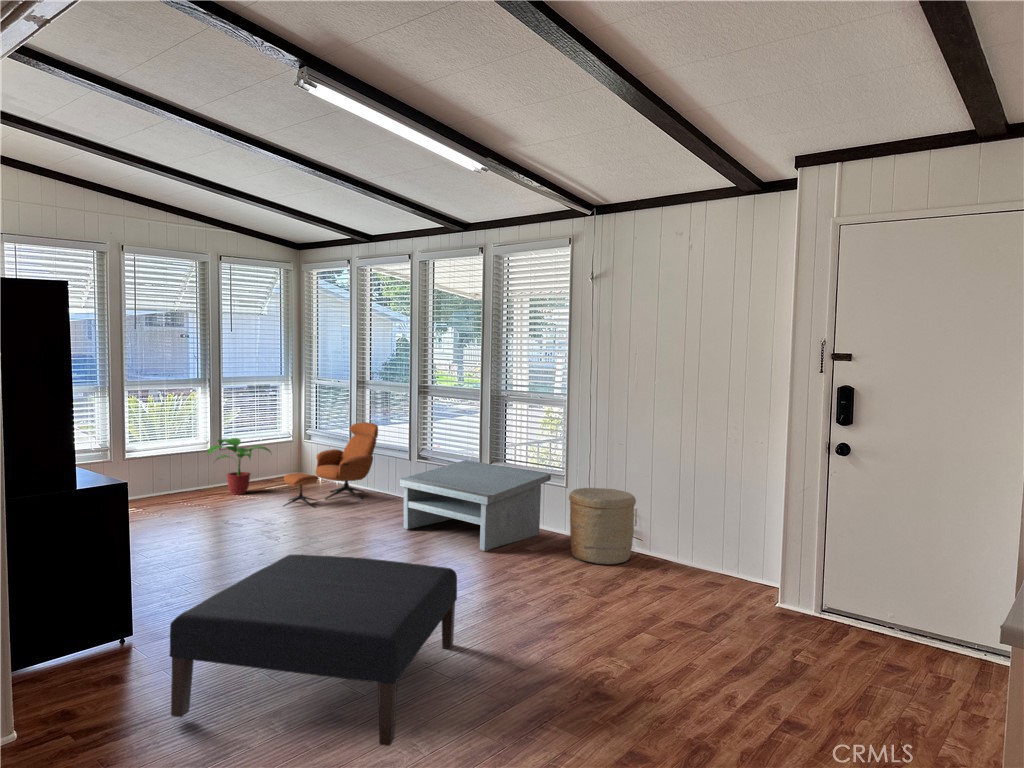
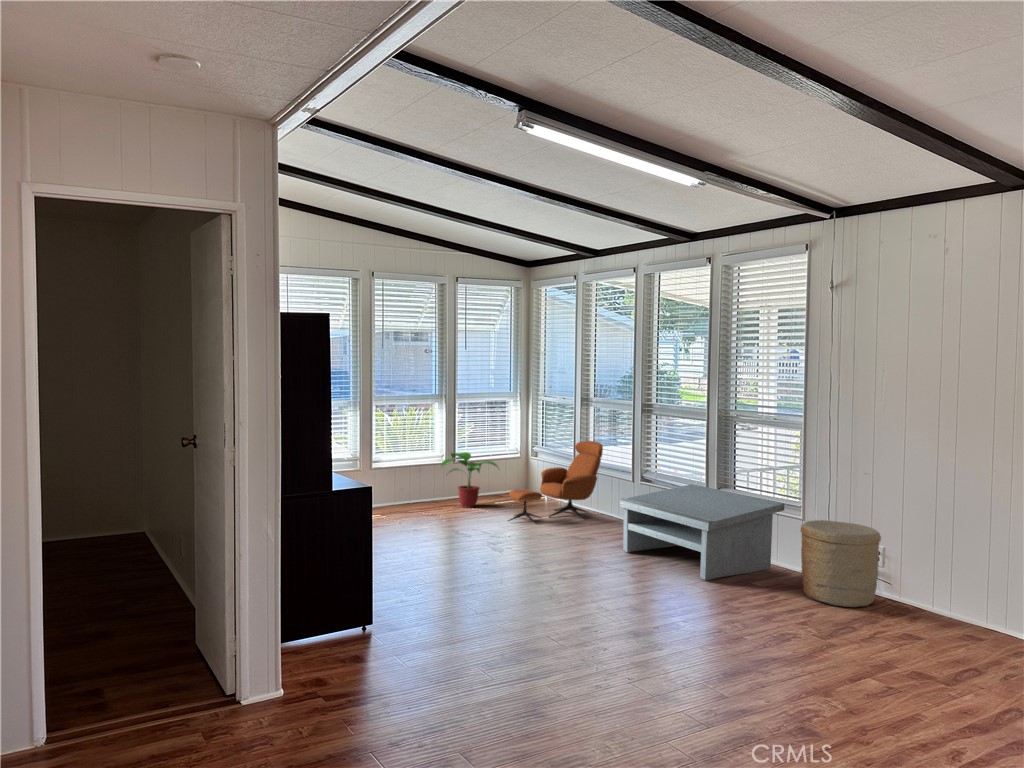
ottoman: present [169,554,457,746] -> none [403,561,662,738]

